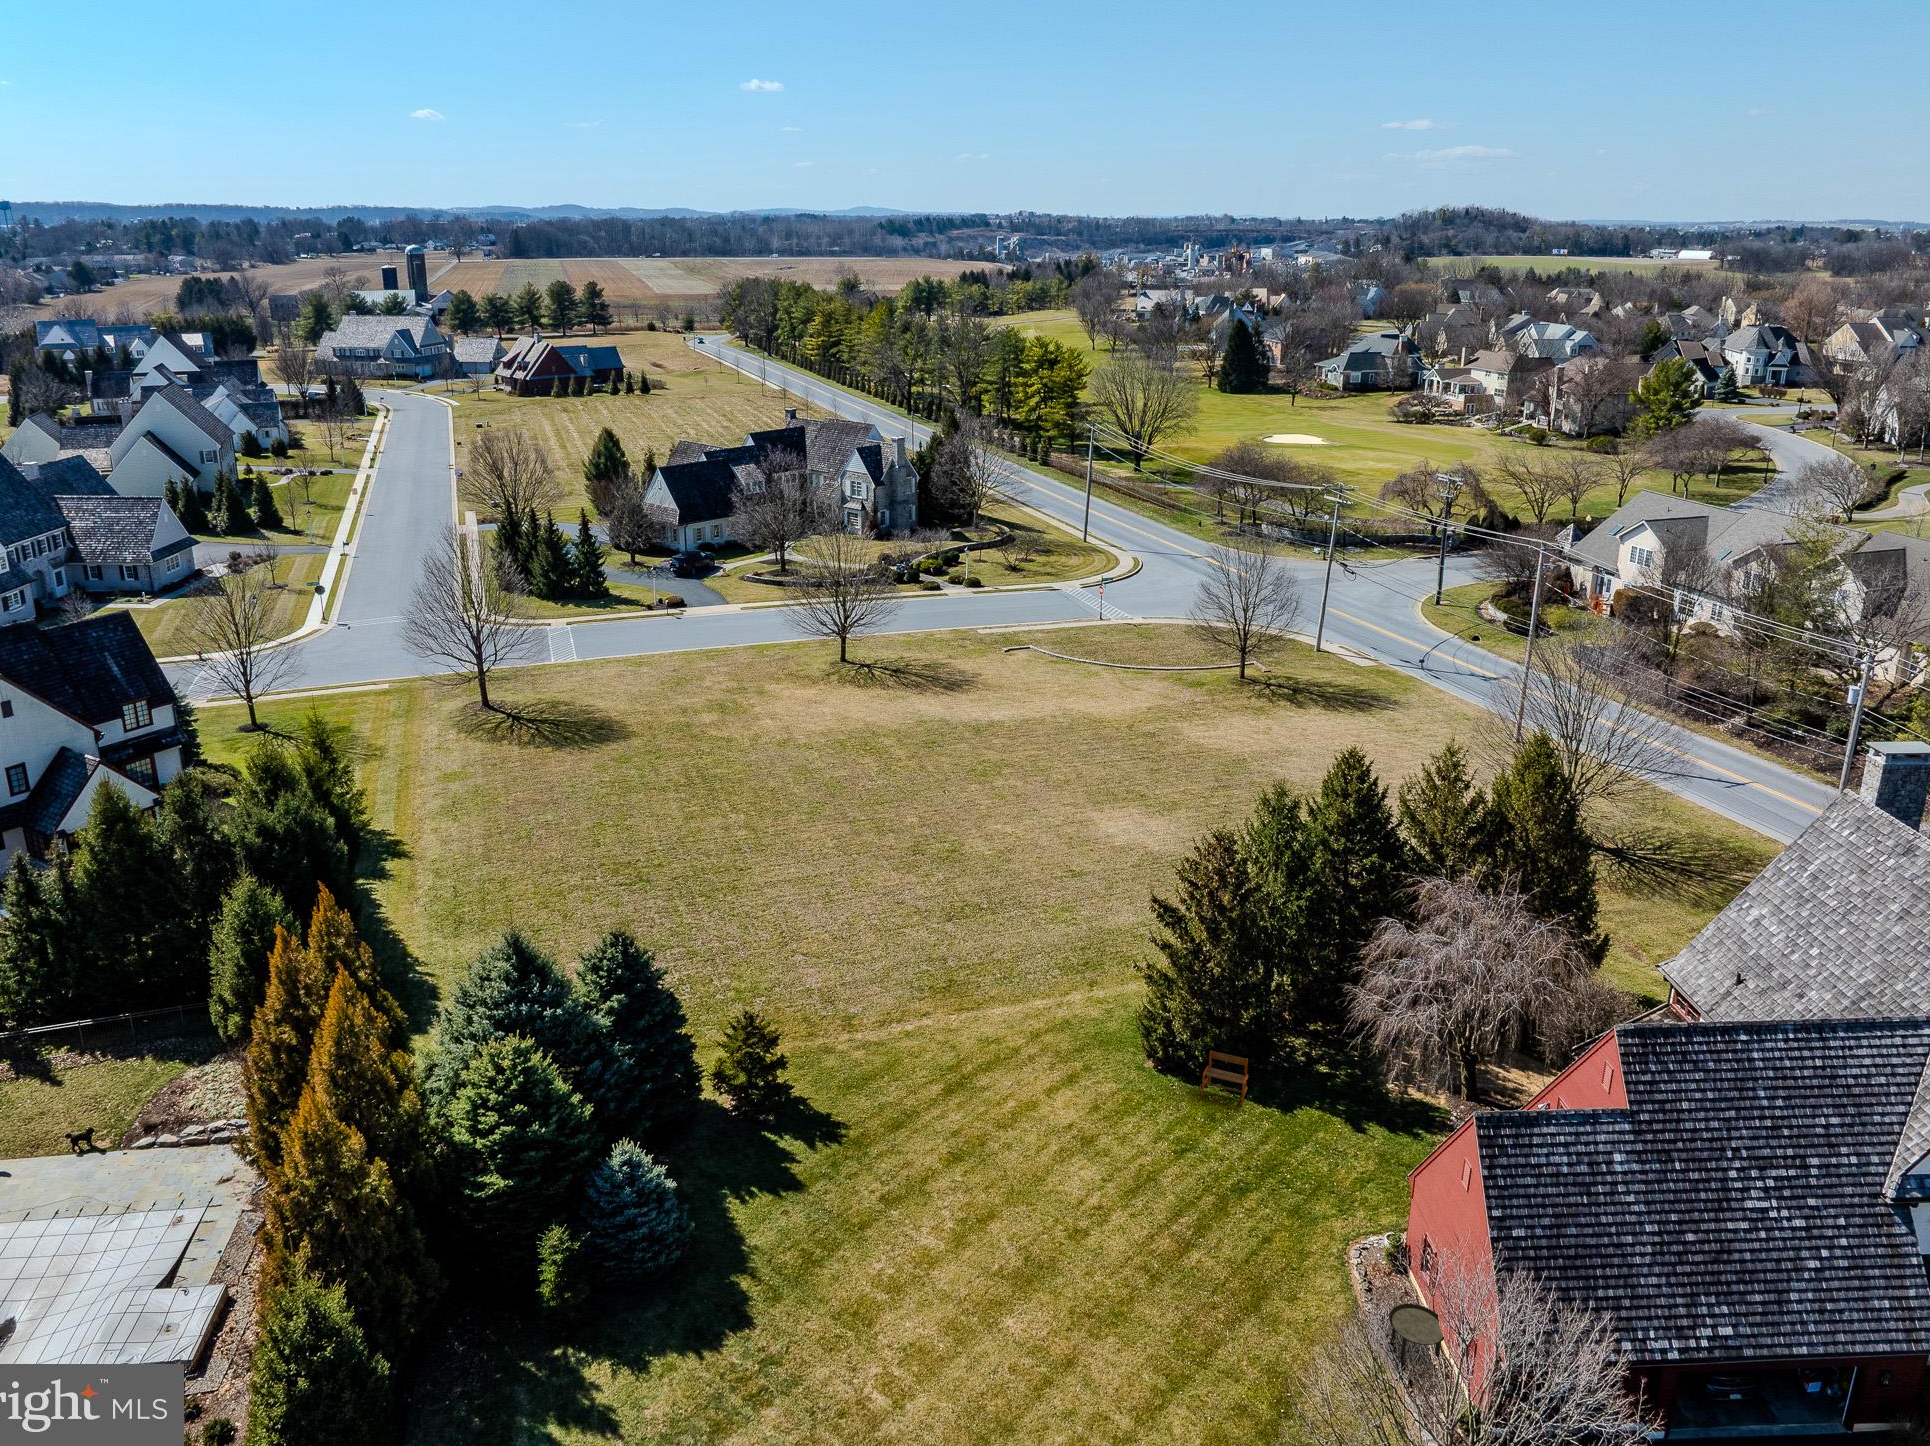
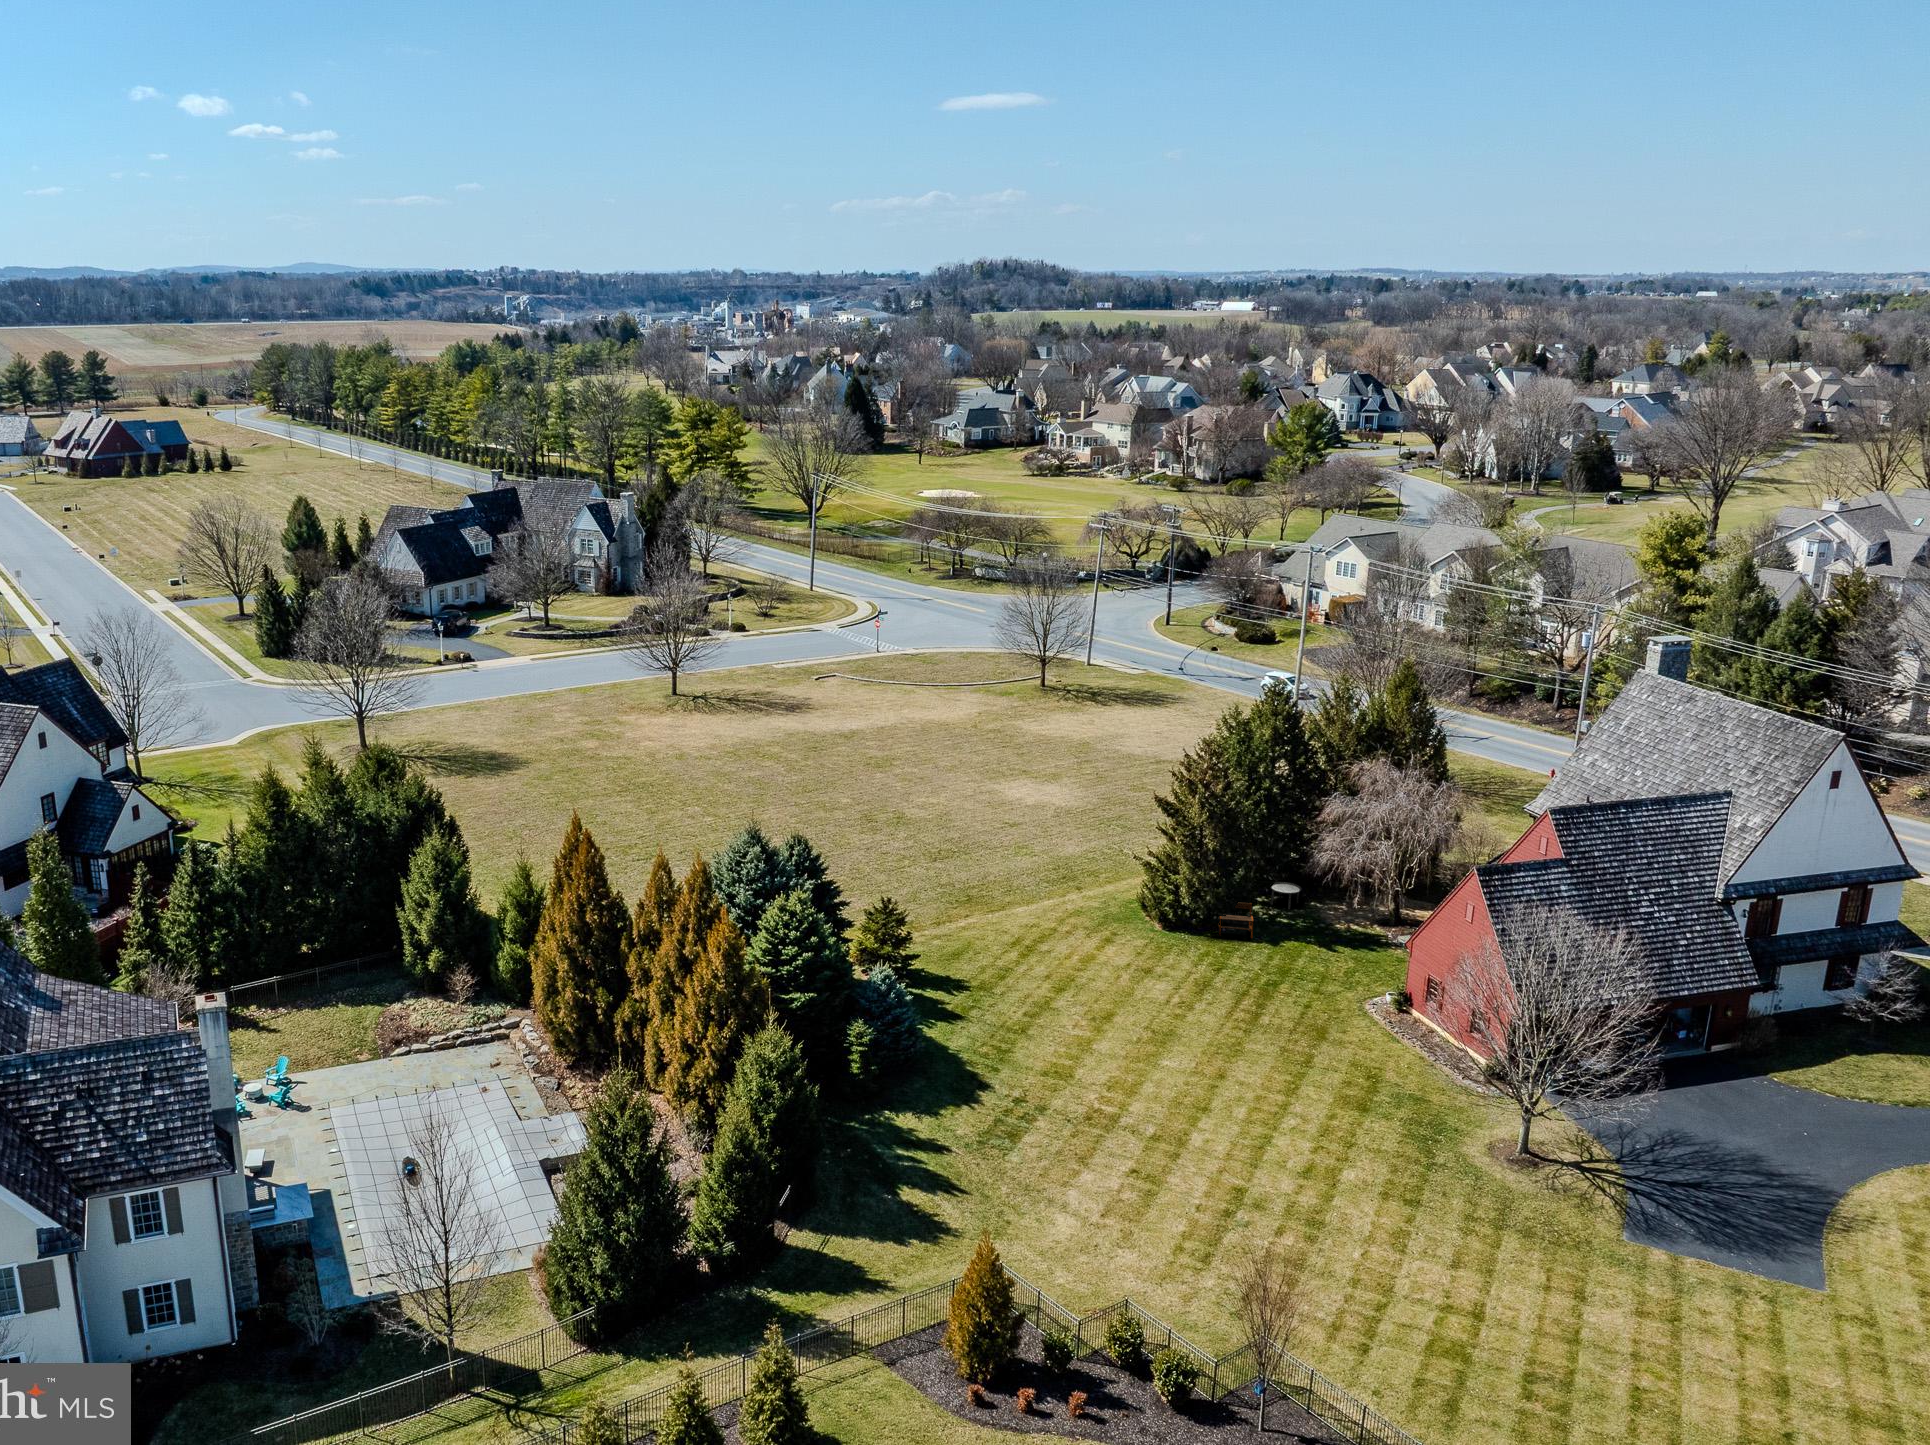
round table: present [1389,1304,1444,1363] -> present [1271,882,1302,909]

